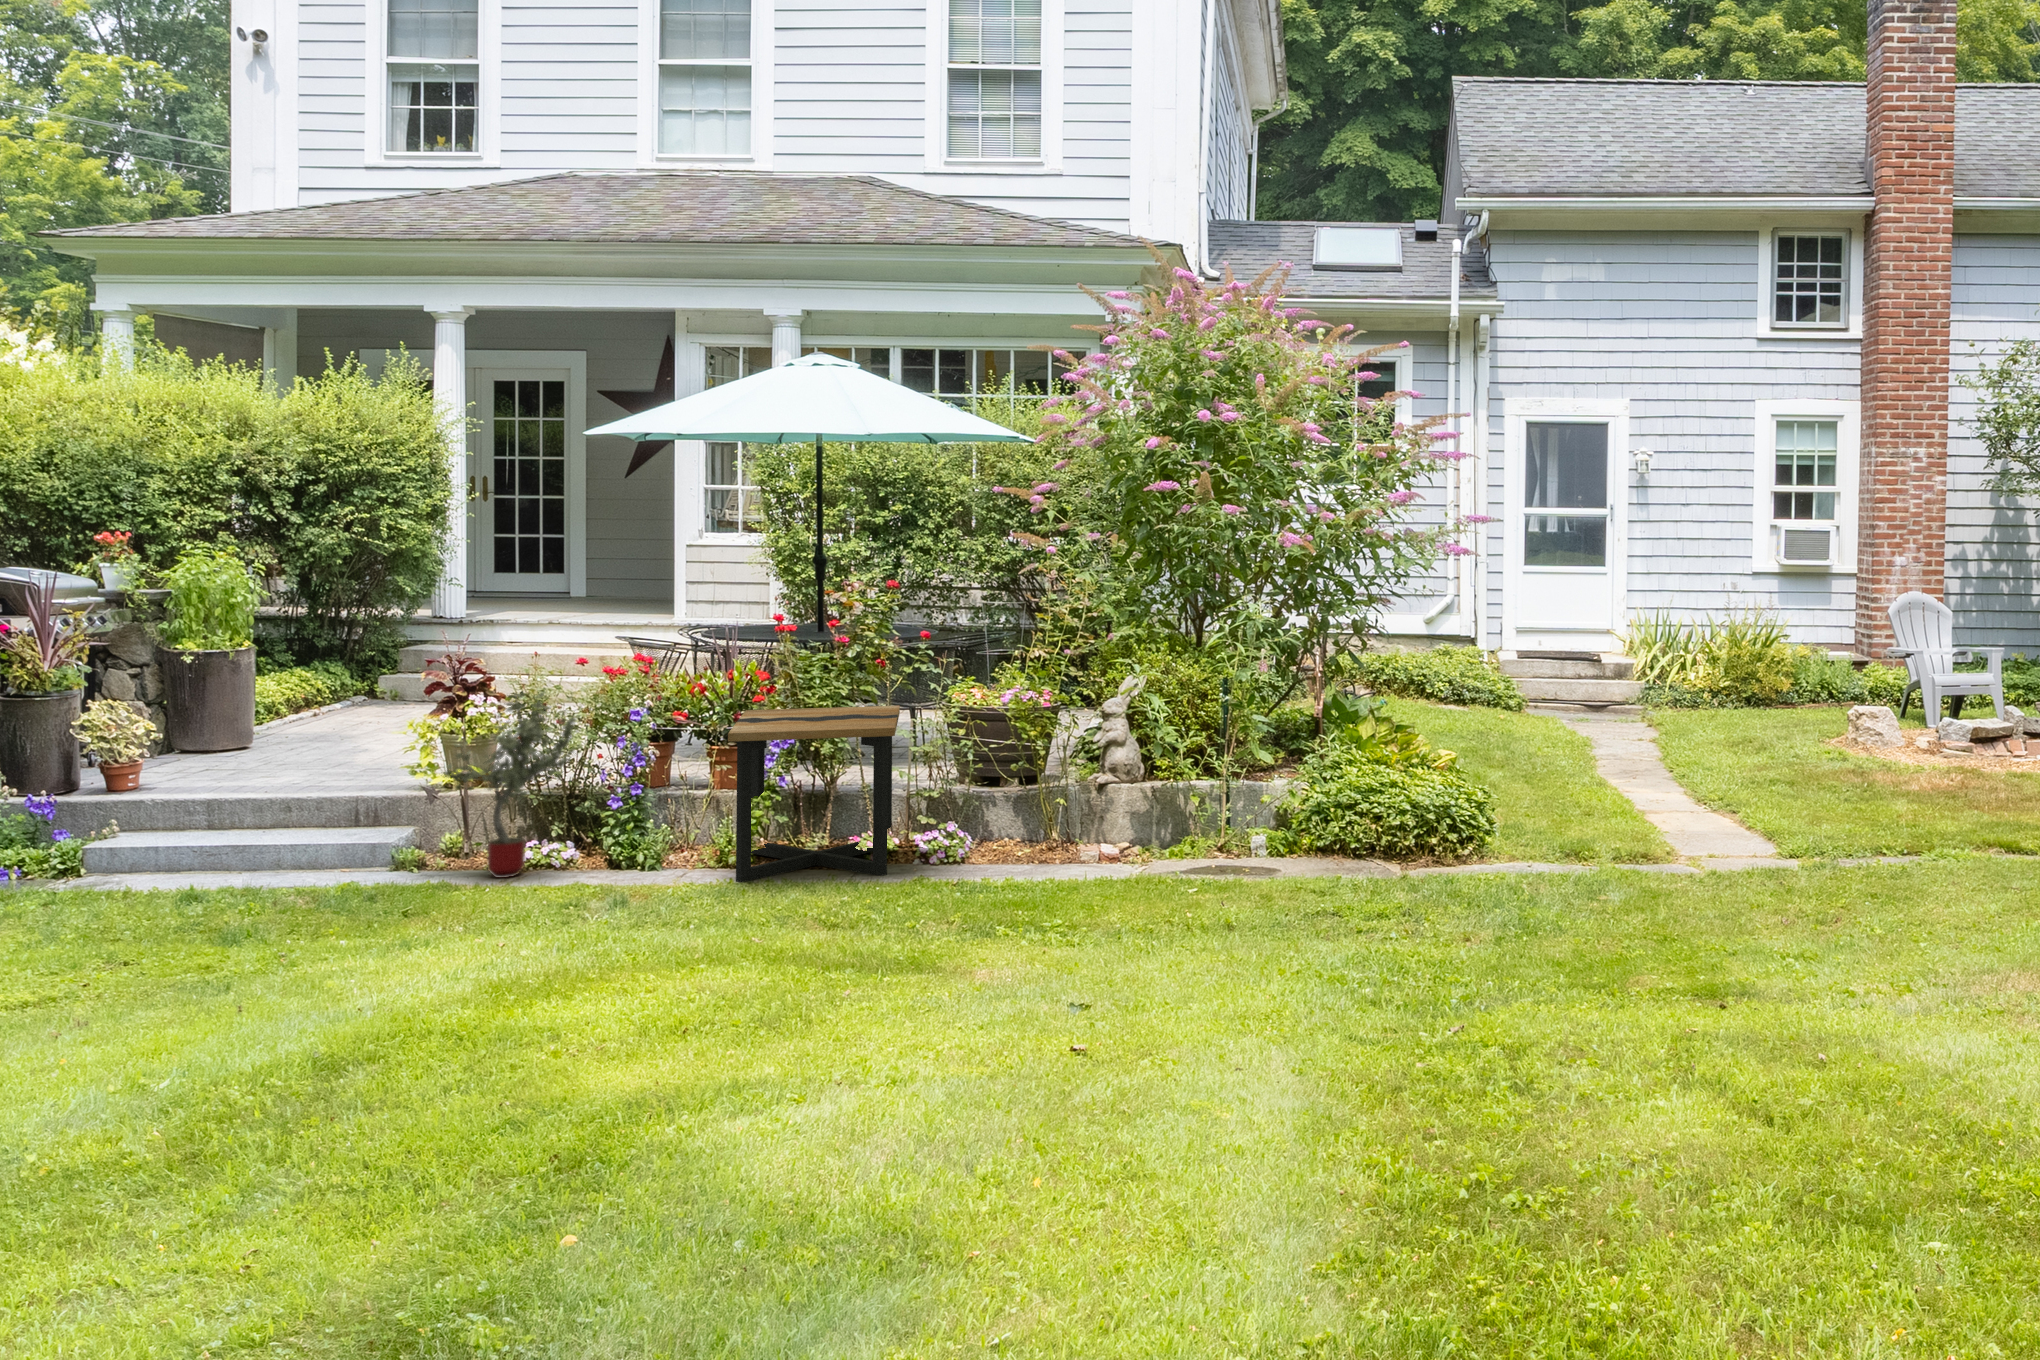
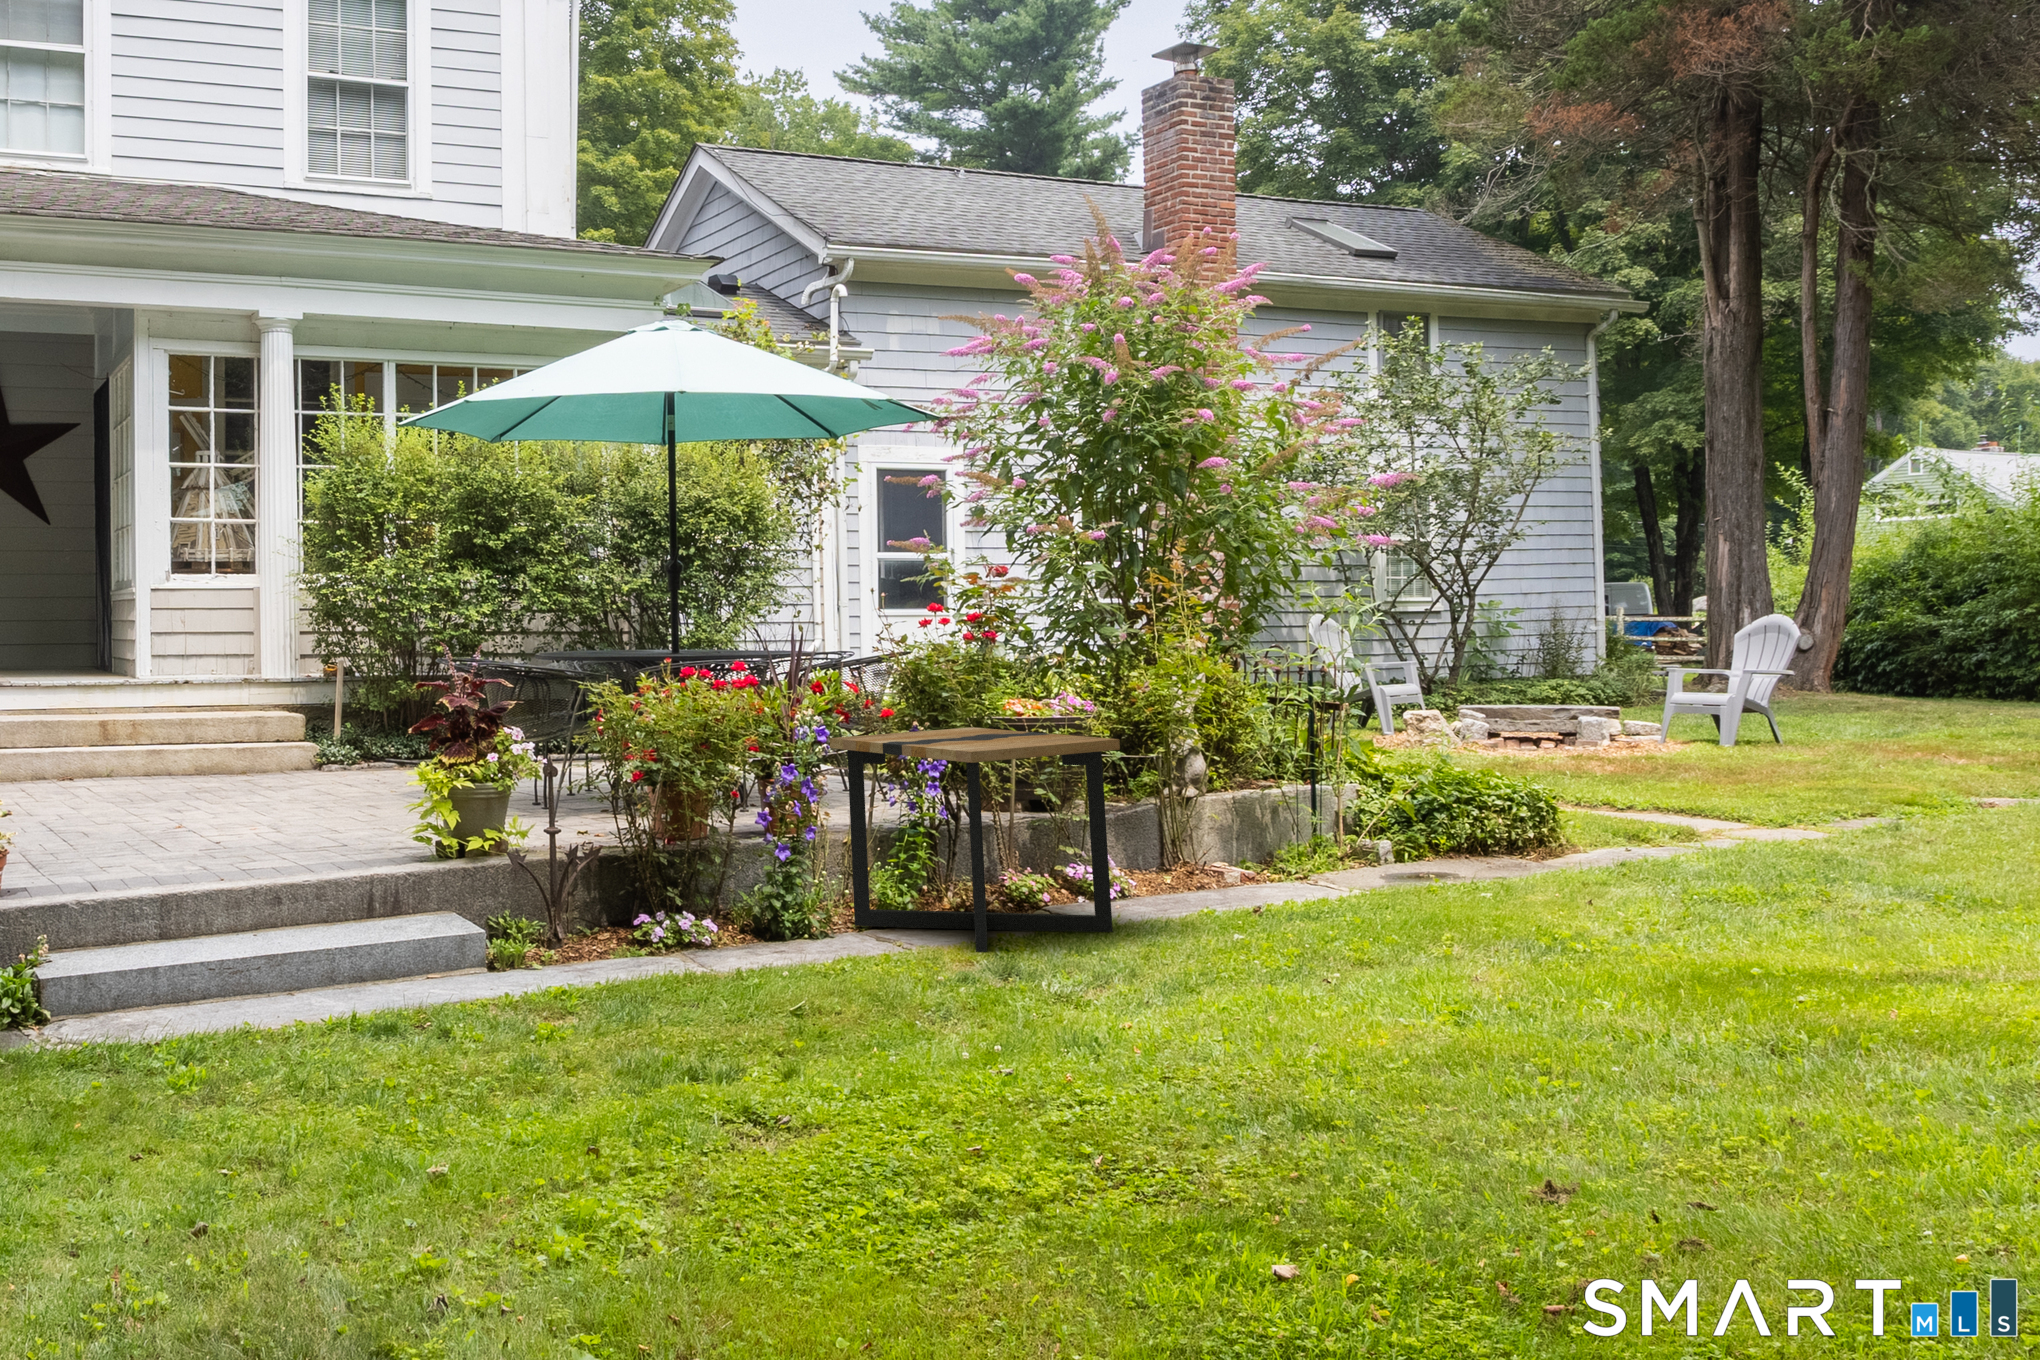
potted tree: present [444,692,578,878] -> none [547,712,752,977]

